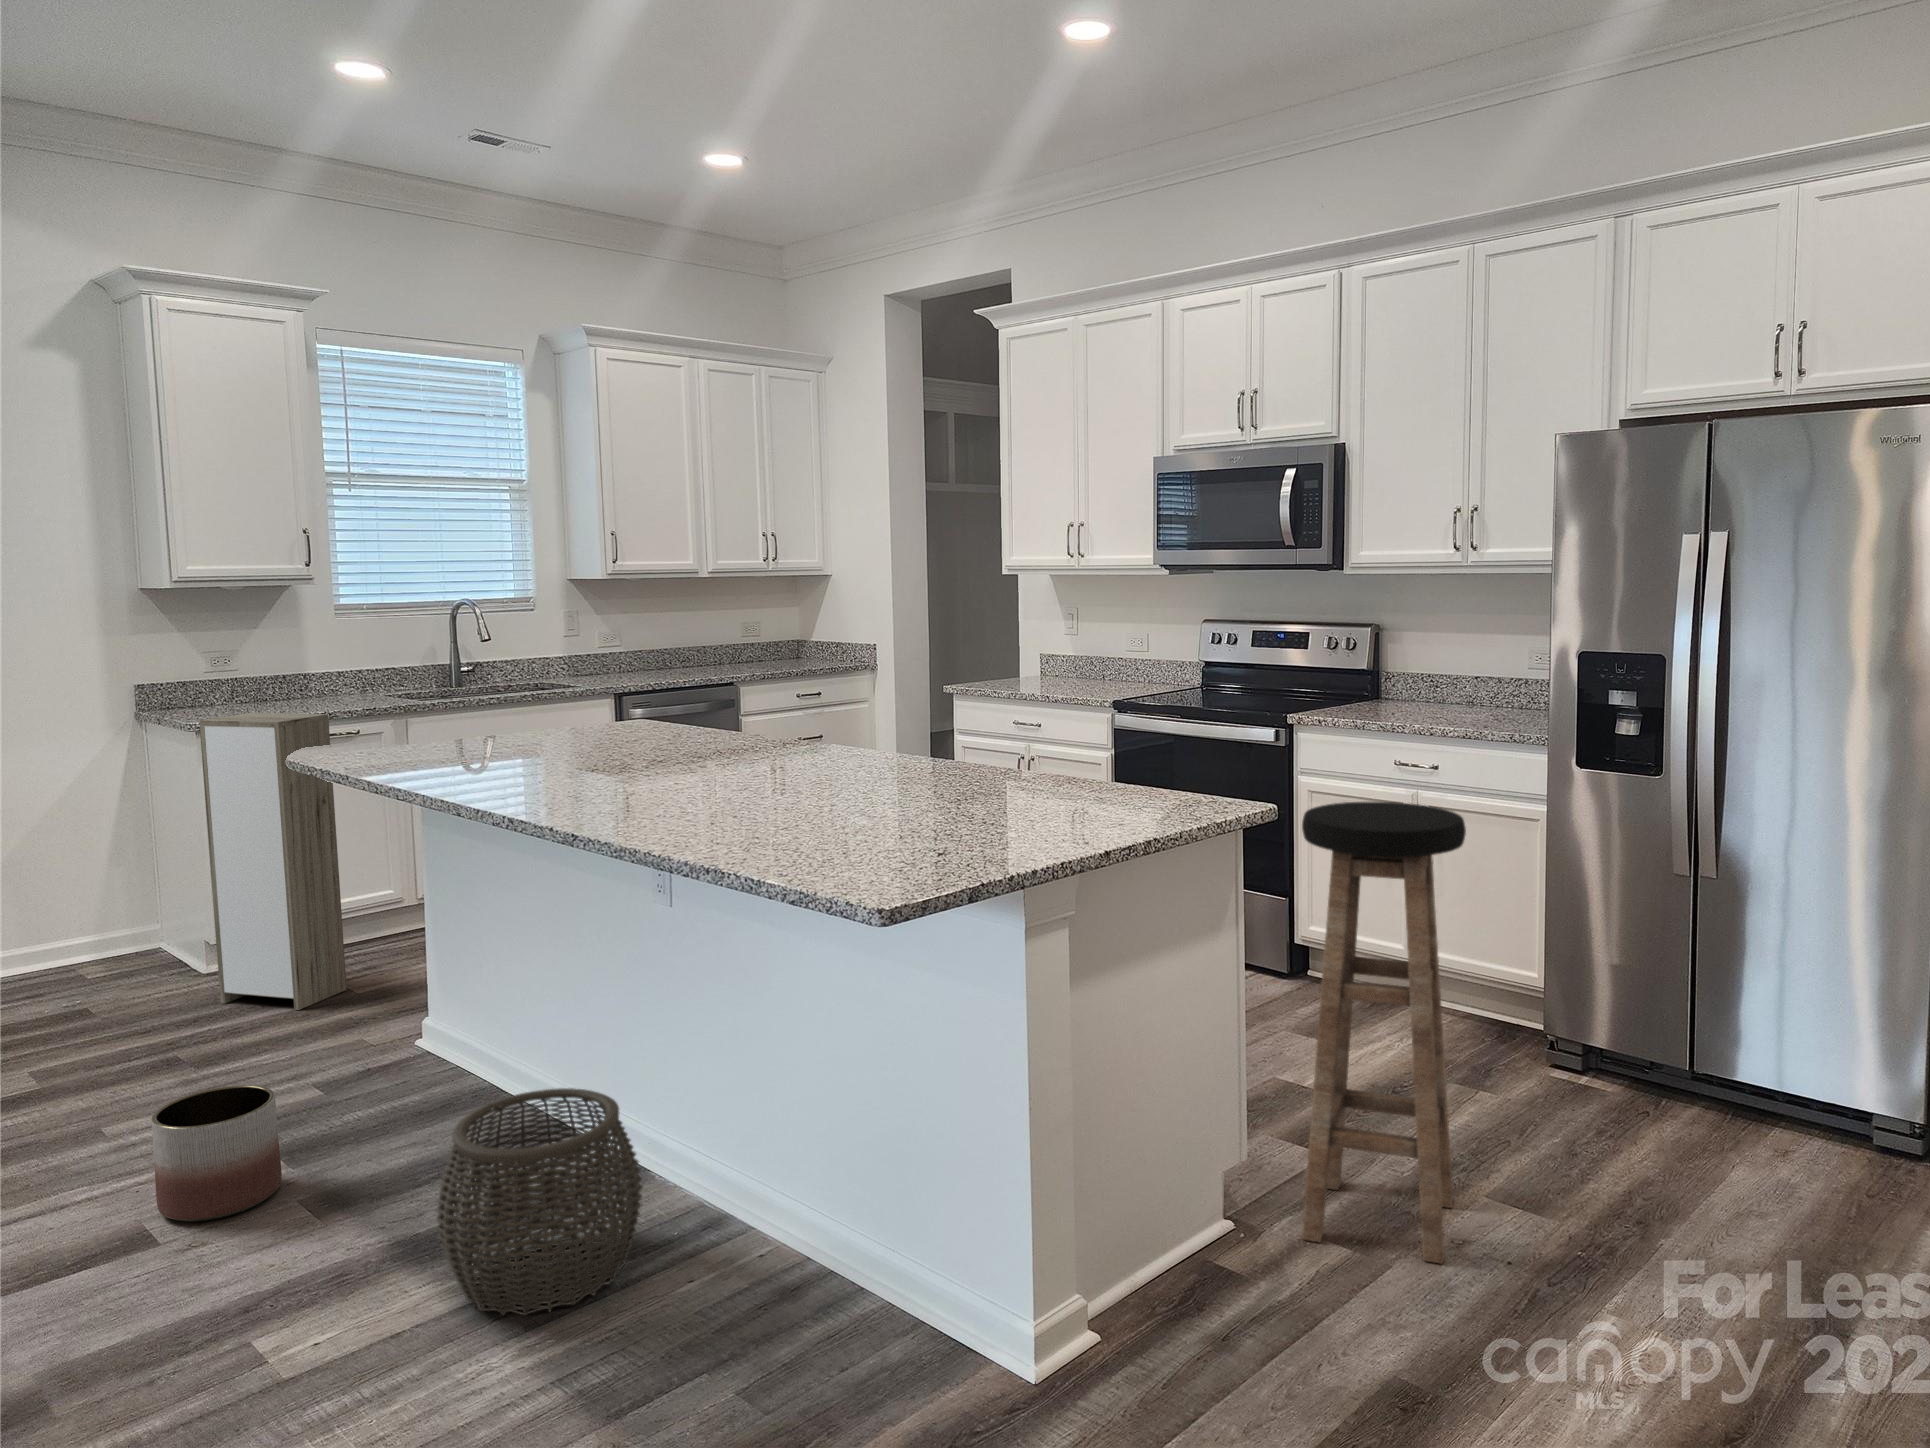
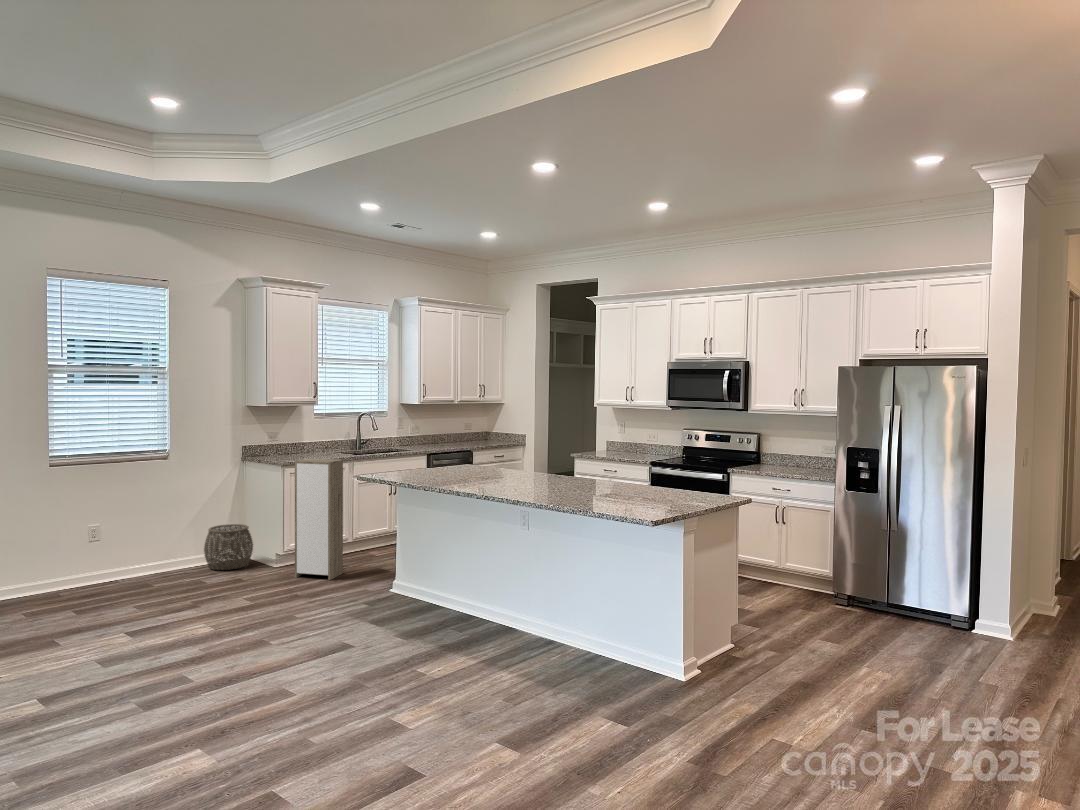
bar stool: present [1302,802,1466,1263] -> none [759,498,816,656]
planter: present [151,1085,282,1222] -> none [343,596,383,642]
woven basket: present [436,1088,643,1315] -> present [204,524,253,570]

